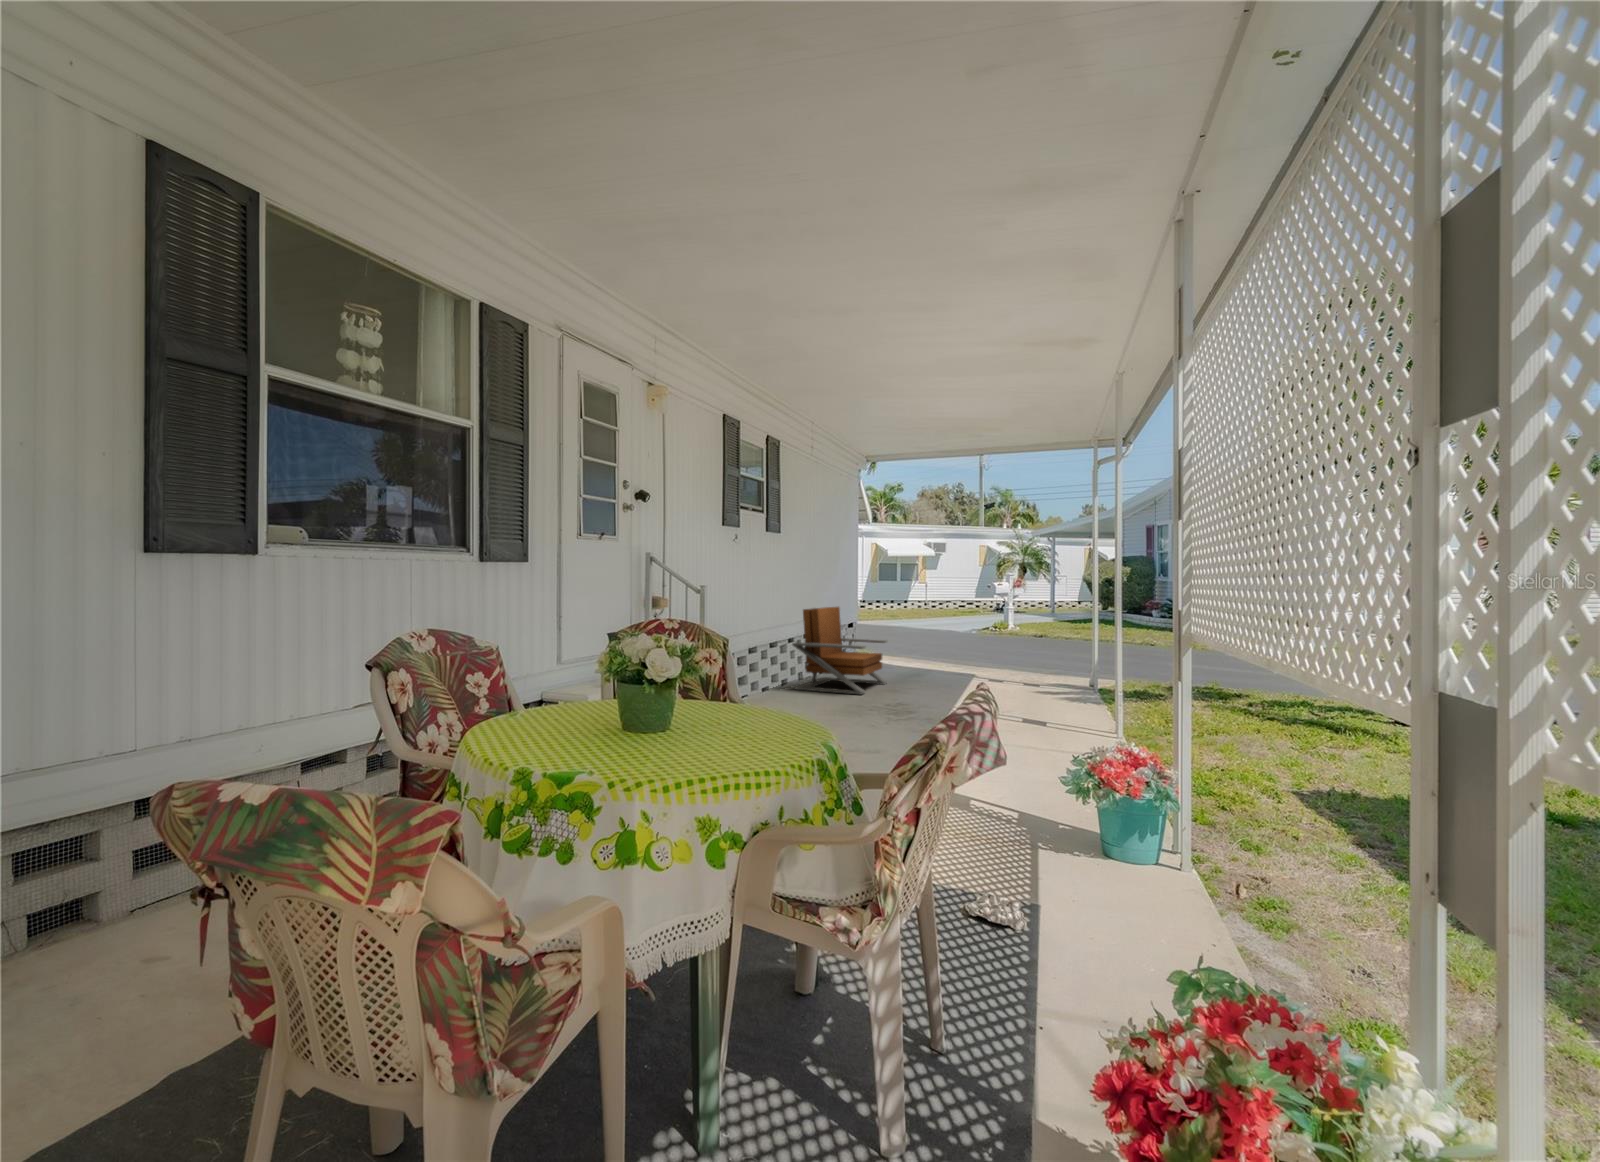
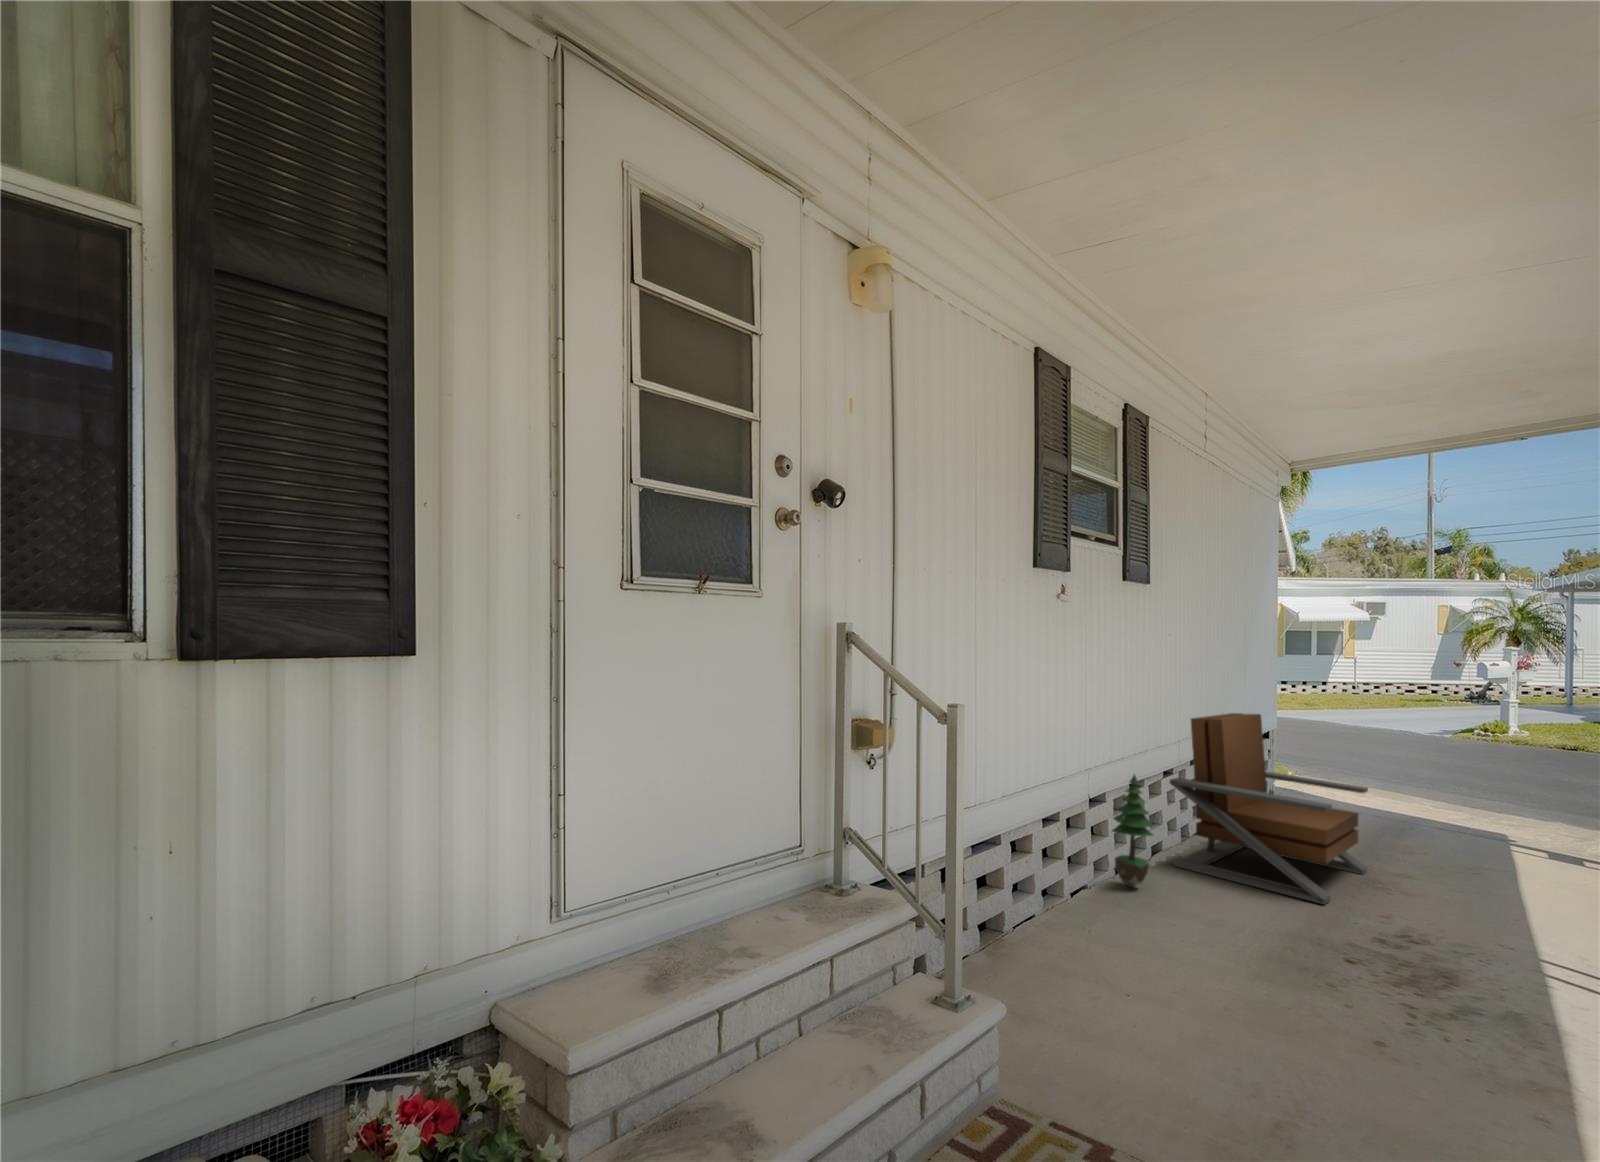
potted tree: none [762,637,784,698] -> present [1112,775,1153,887]

